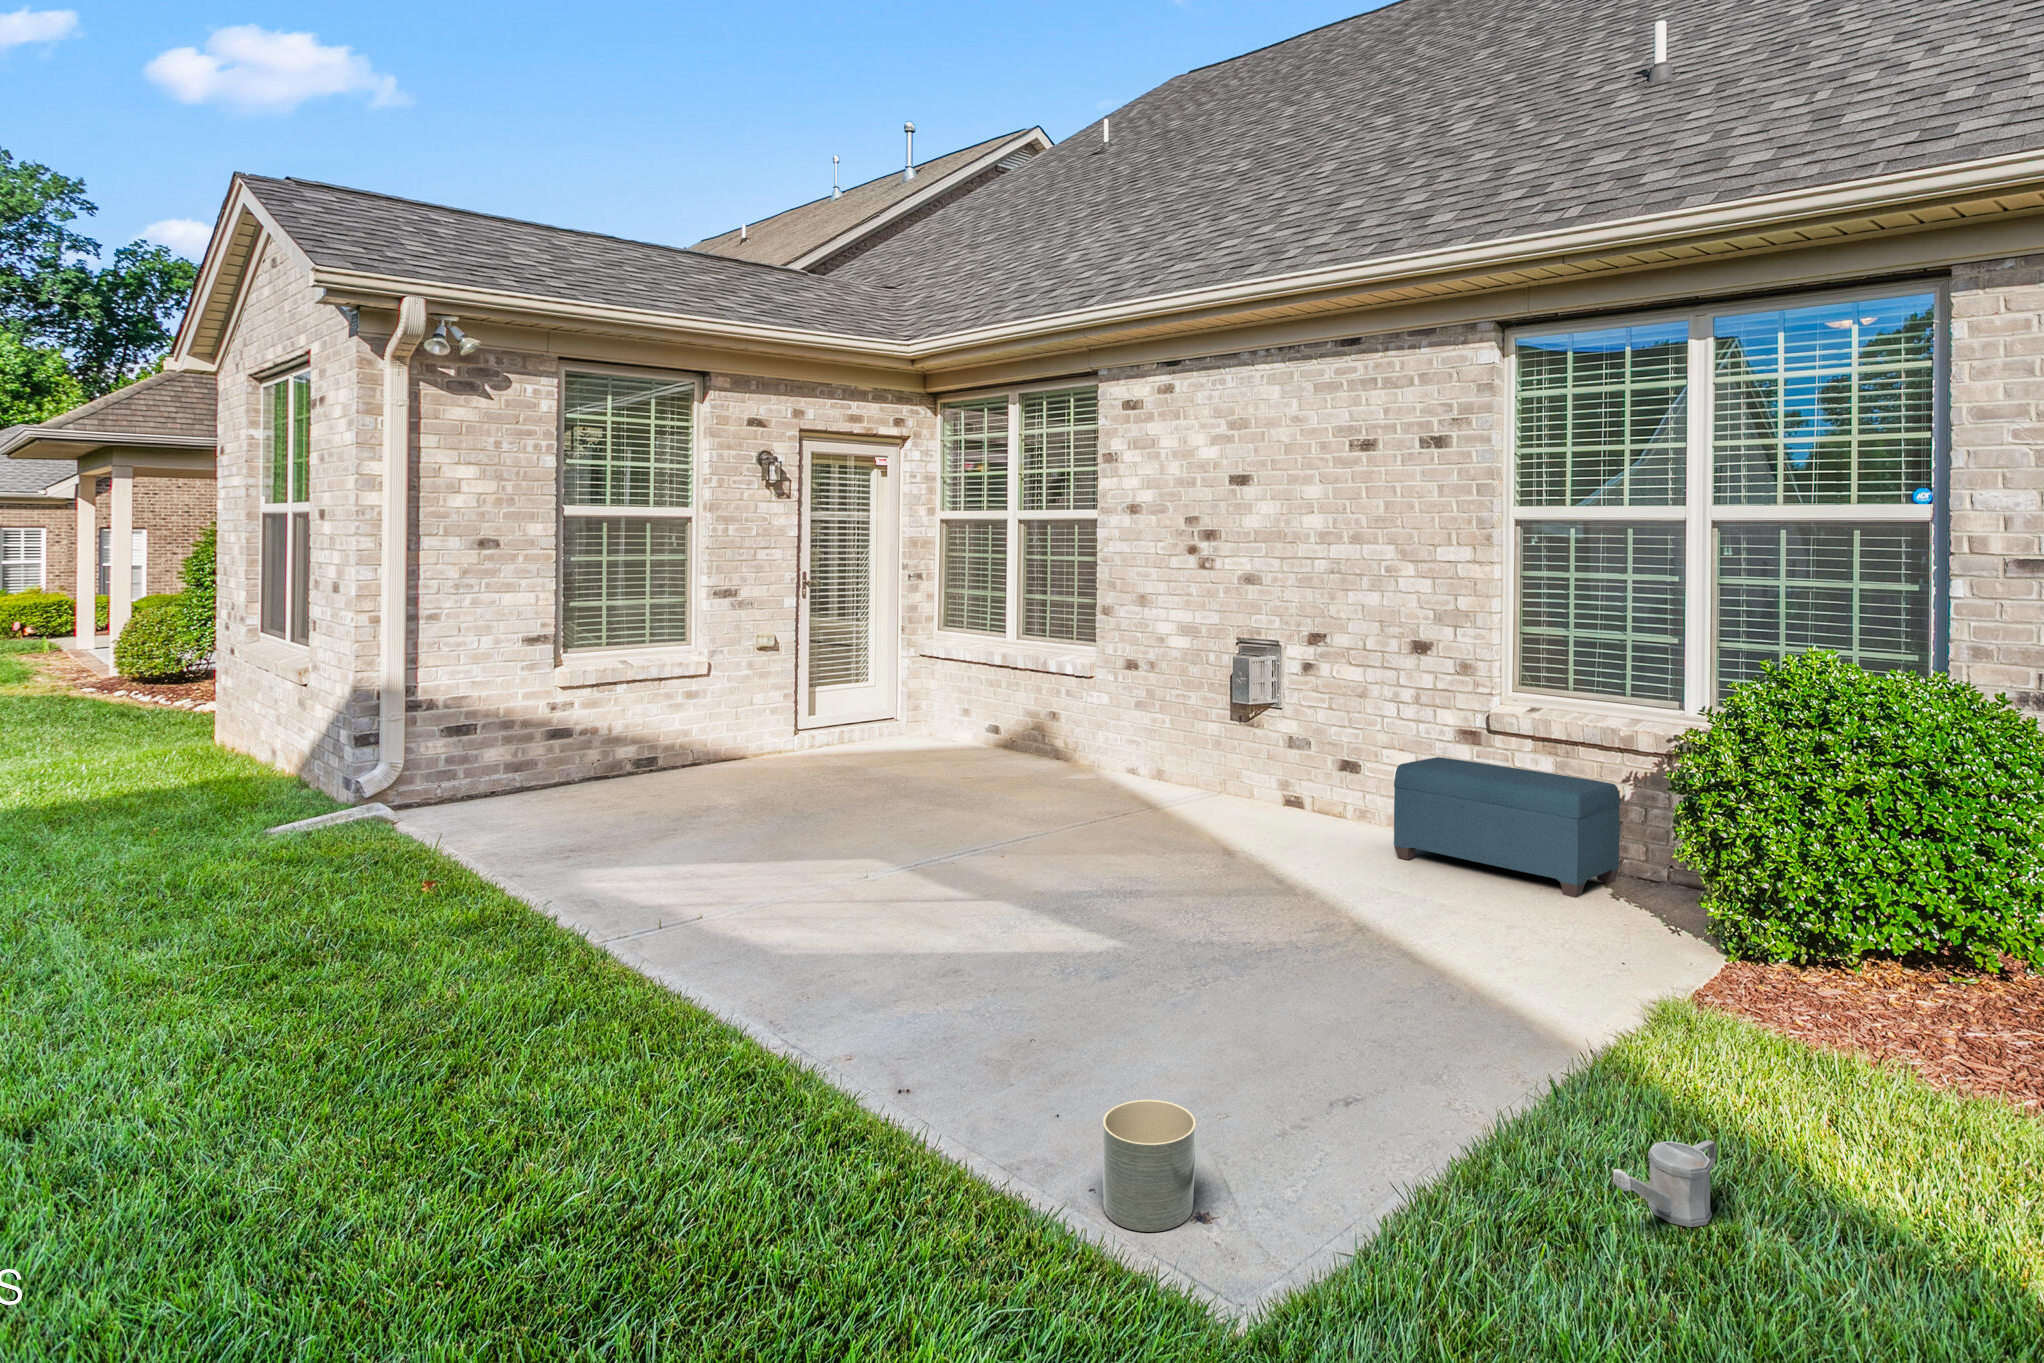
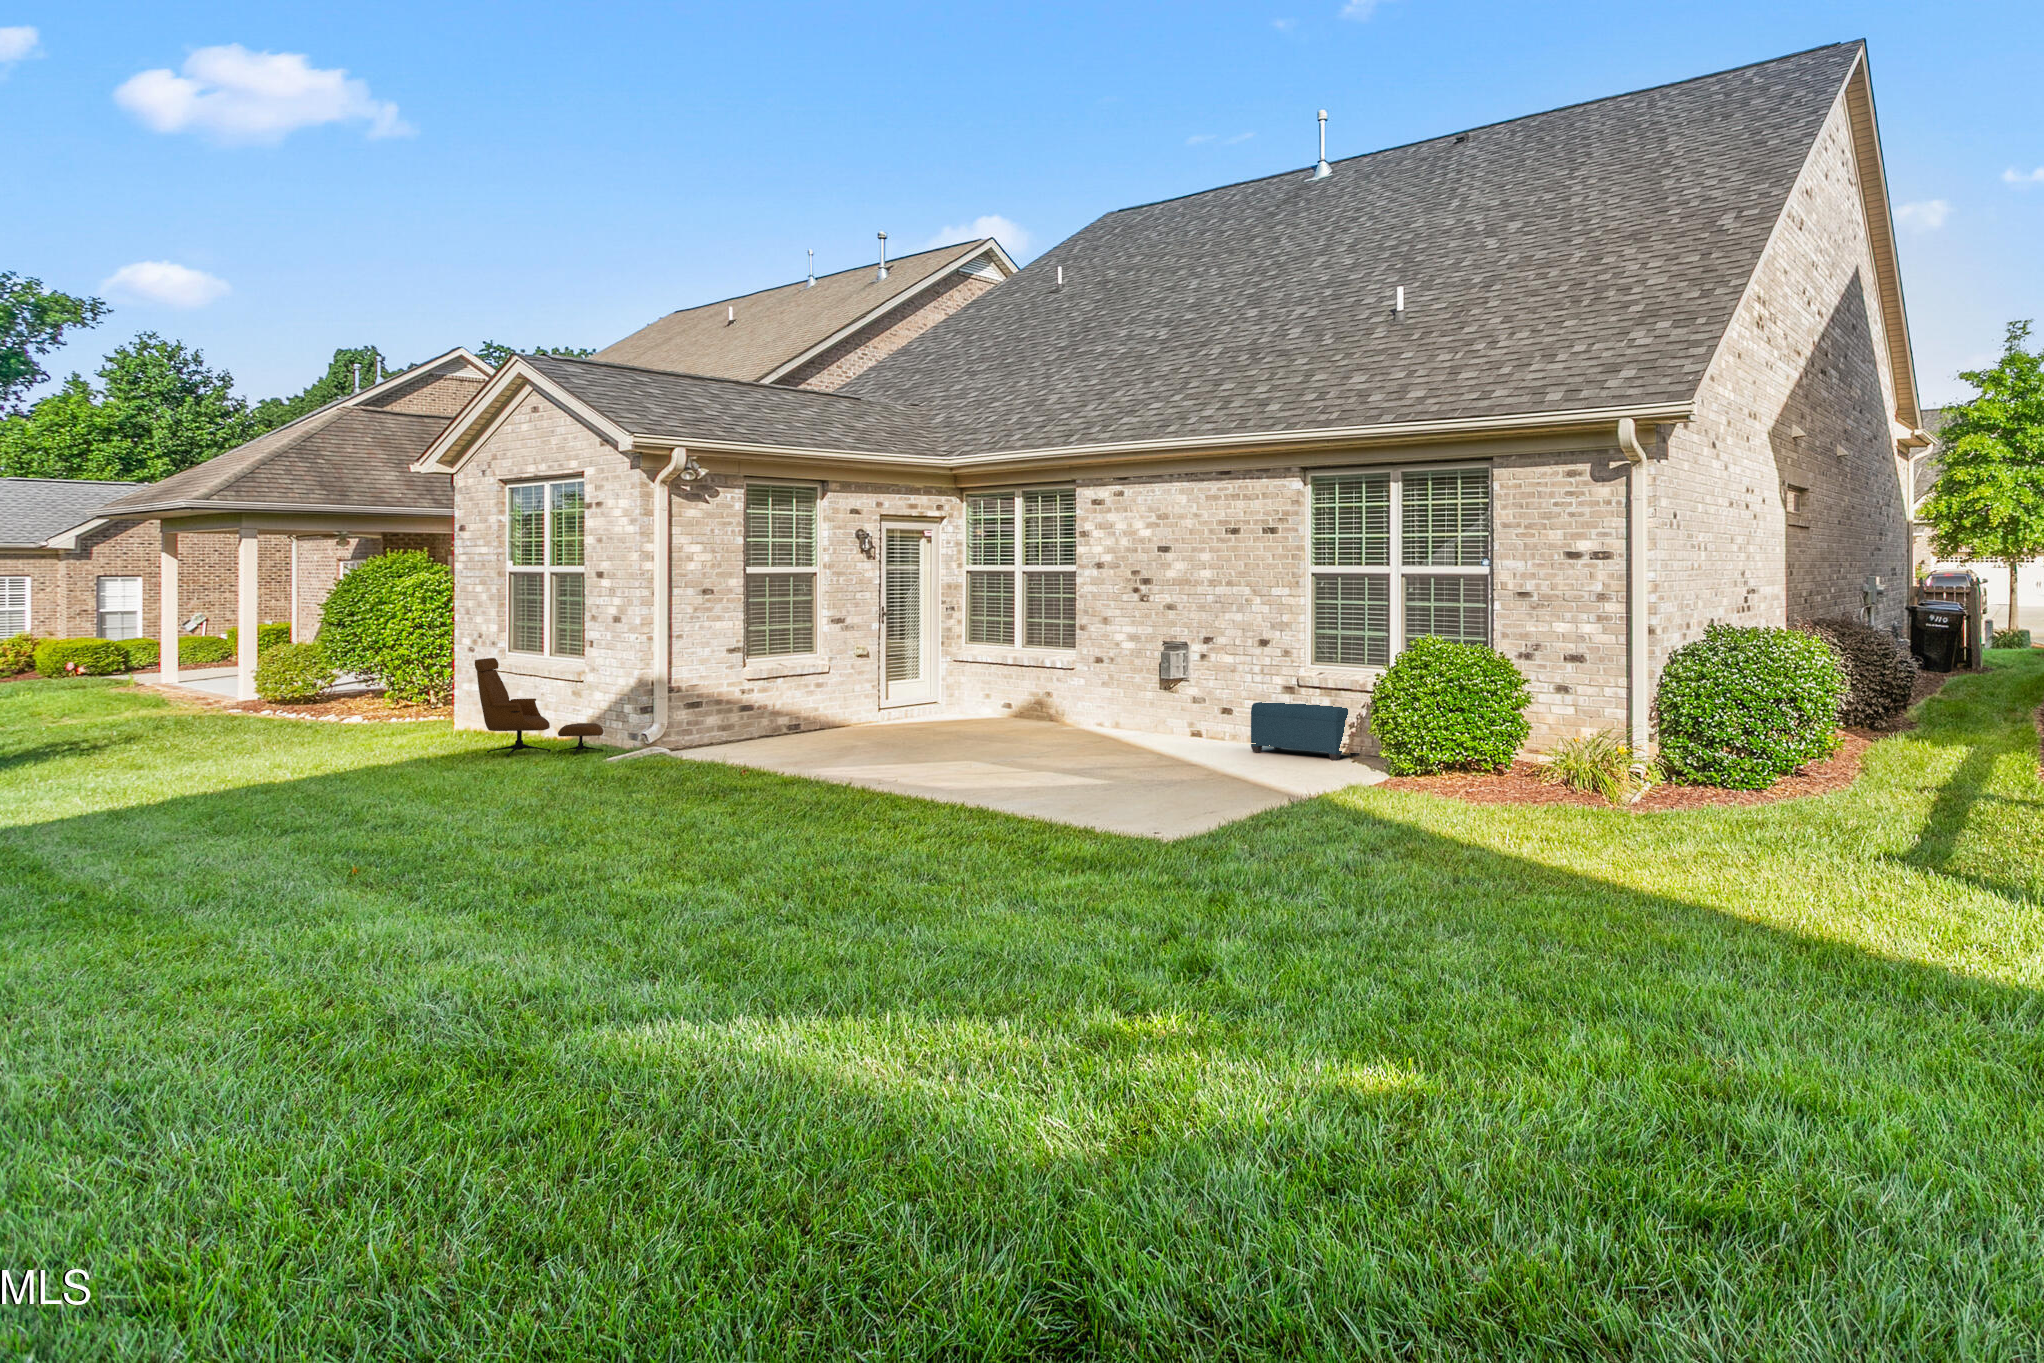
lounge chair: none [102,644,318,810] -> present [475,658,604,757]
planter: present [1103,1100,1196,1232] -> none [1134,790,1165,825]
watering can: present [1613,1140,1716,1227] -> none [1300,792,1338,814]

